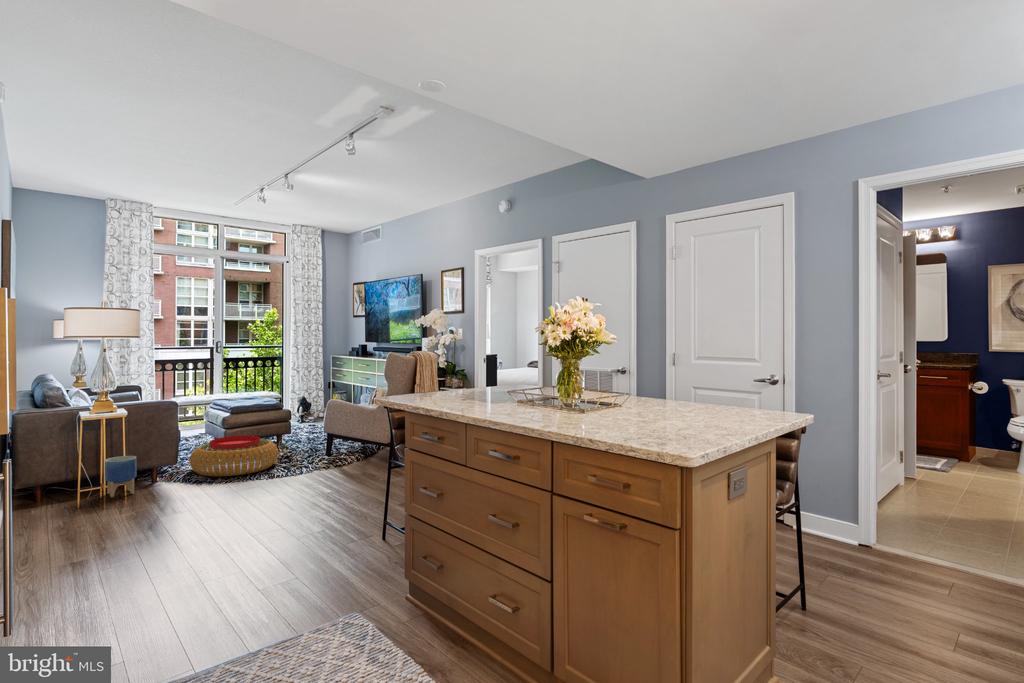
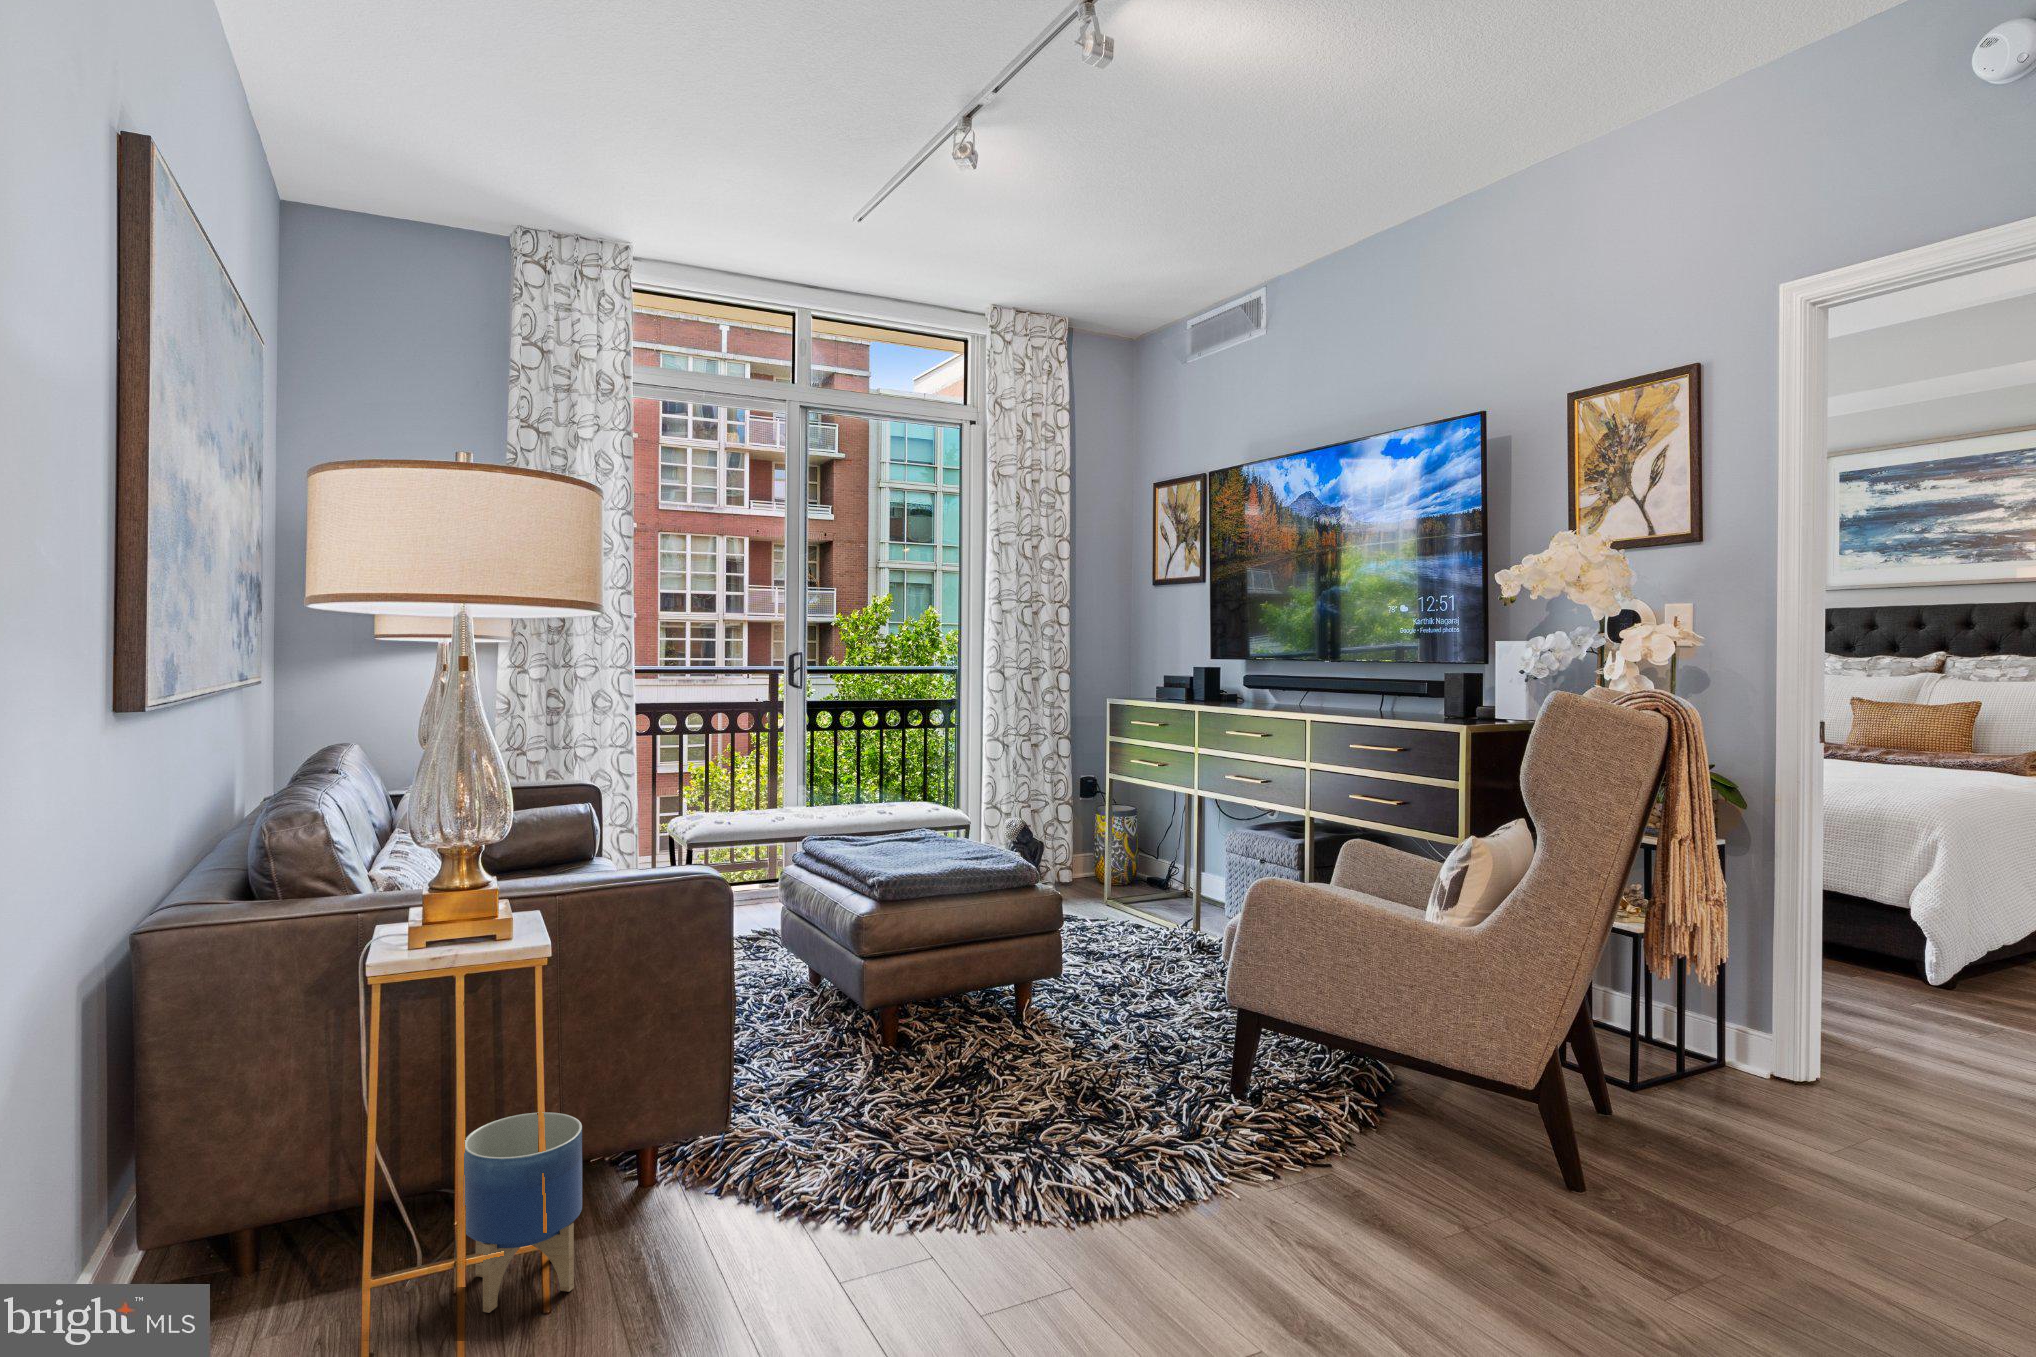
pouf: present [190,436,278,476] -> none [764,1000,1073,1196]

